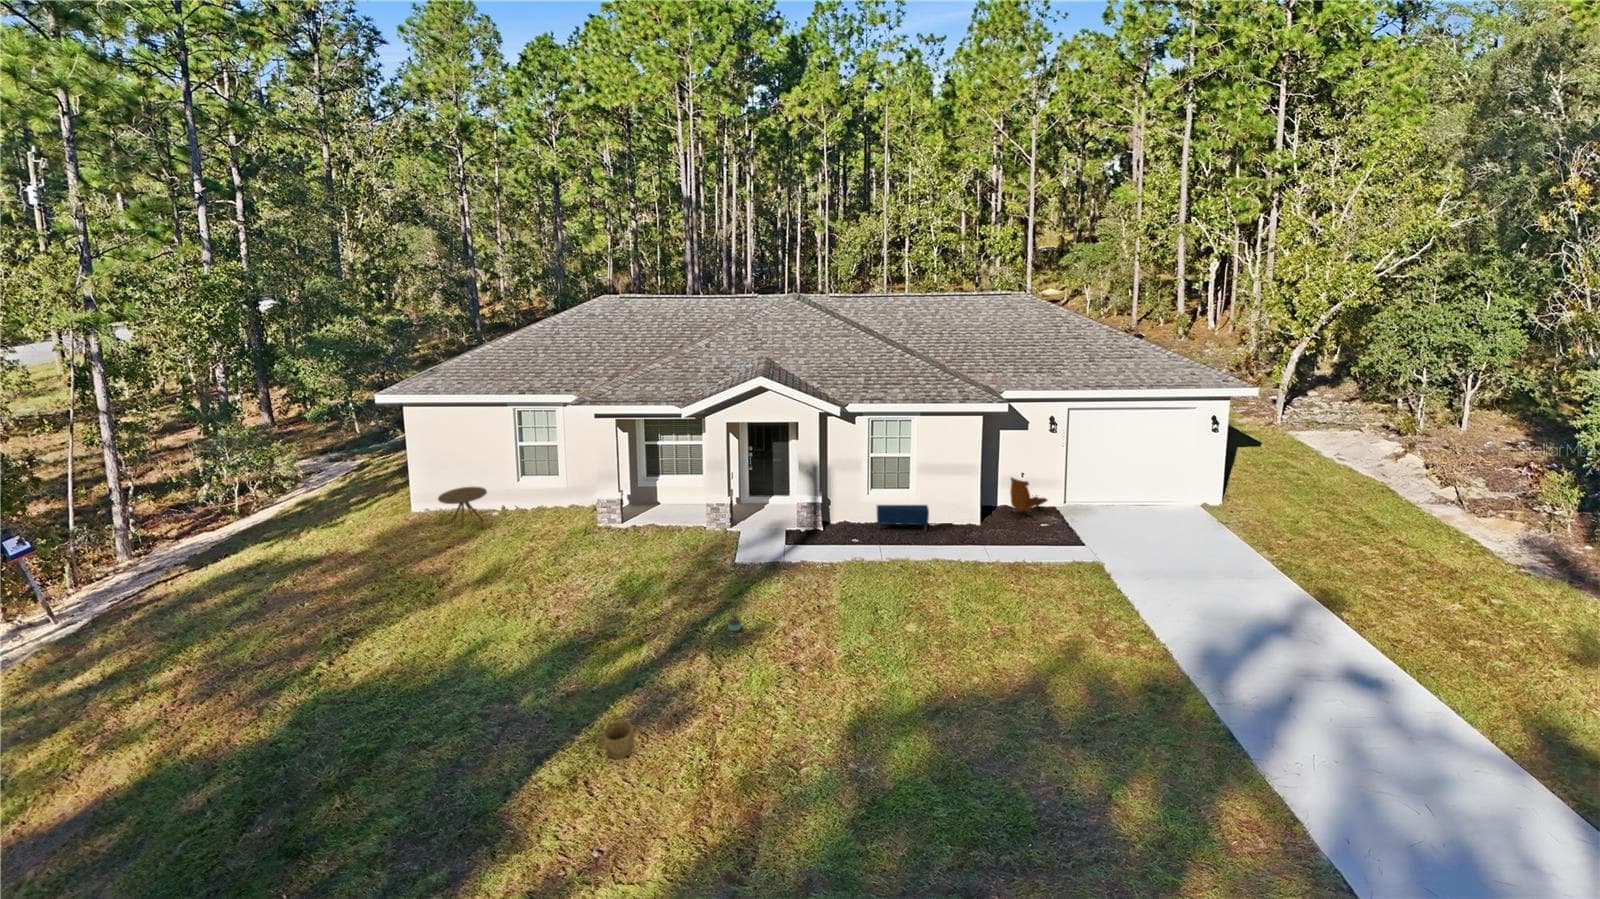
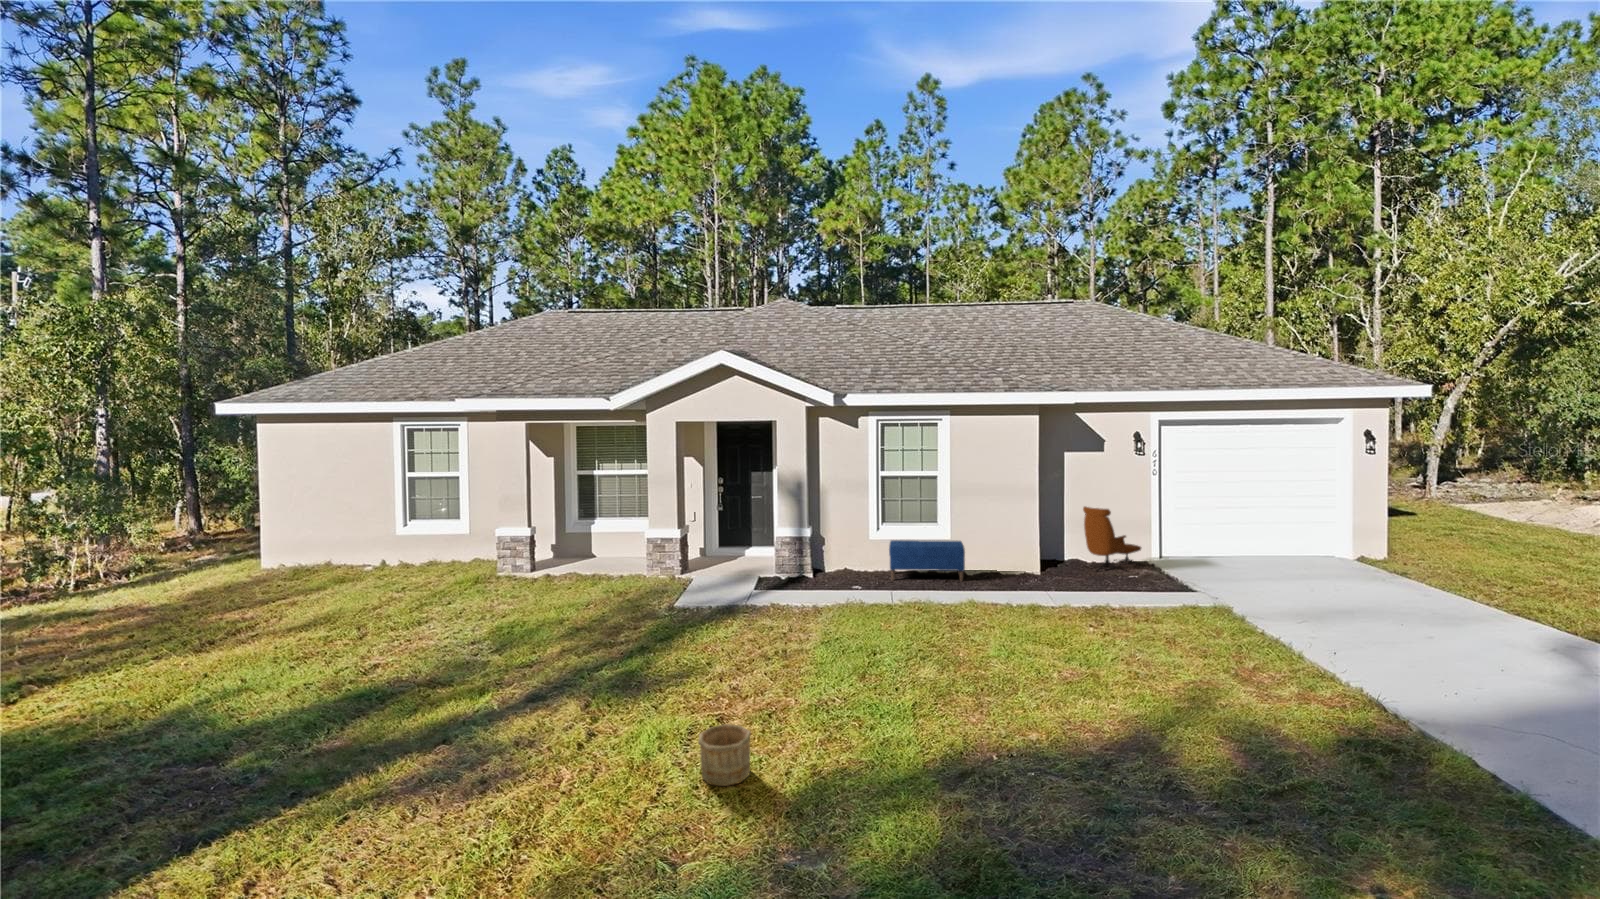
round table: present [438,487,487,527] -> none [286,529,358,579]
potted plant: present [725,590,747,631] -> none [618,605,659,675]
wooden bucket: present [602,720,635,759] -> present [698,724,750,786]

